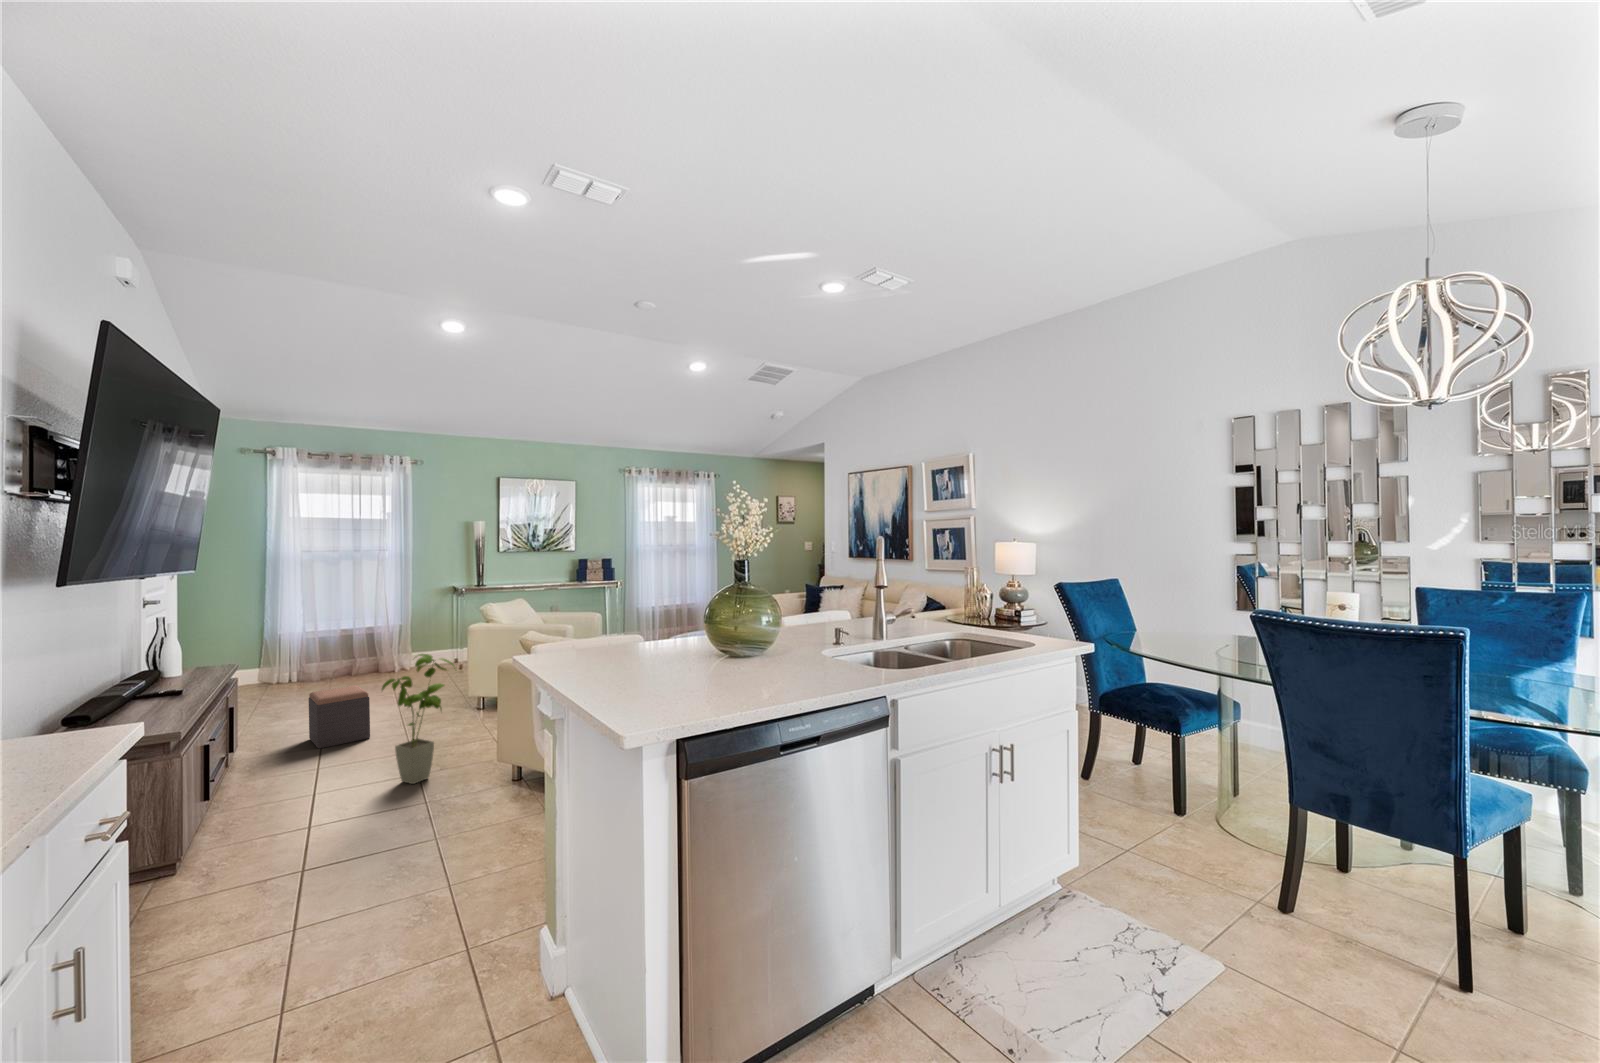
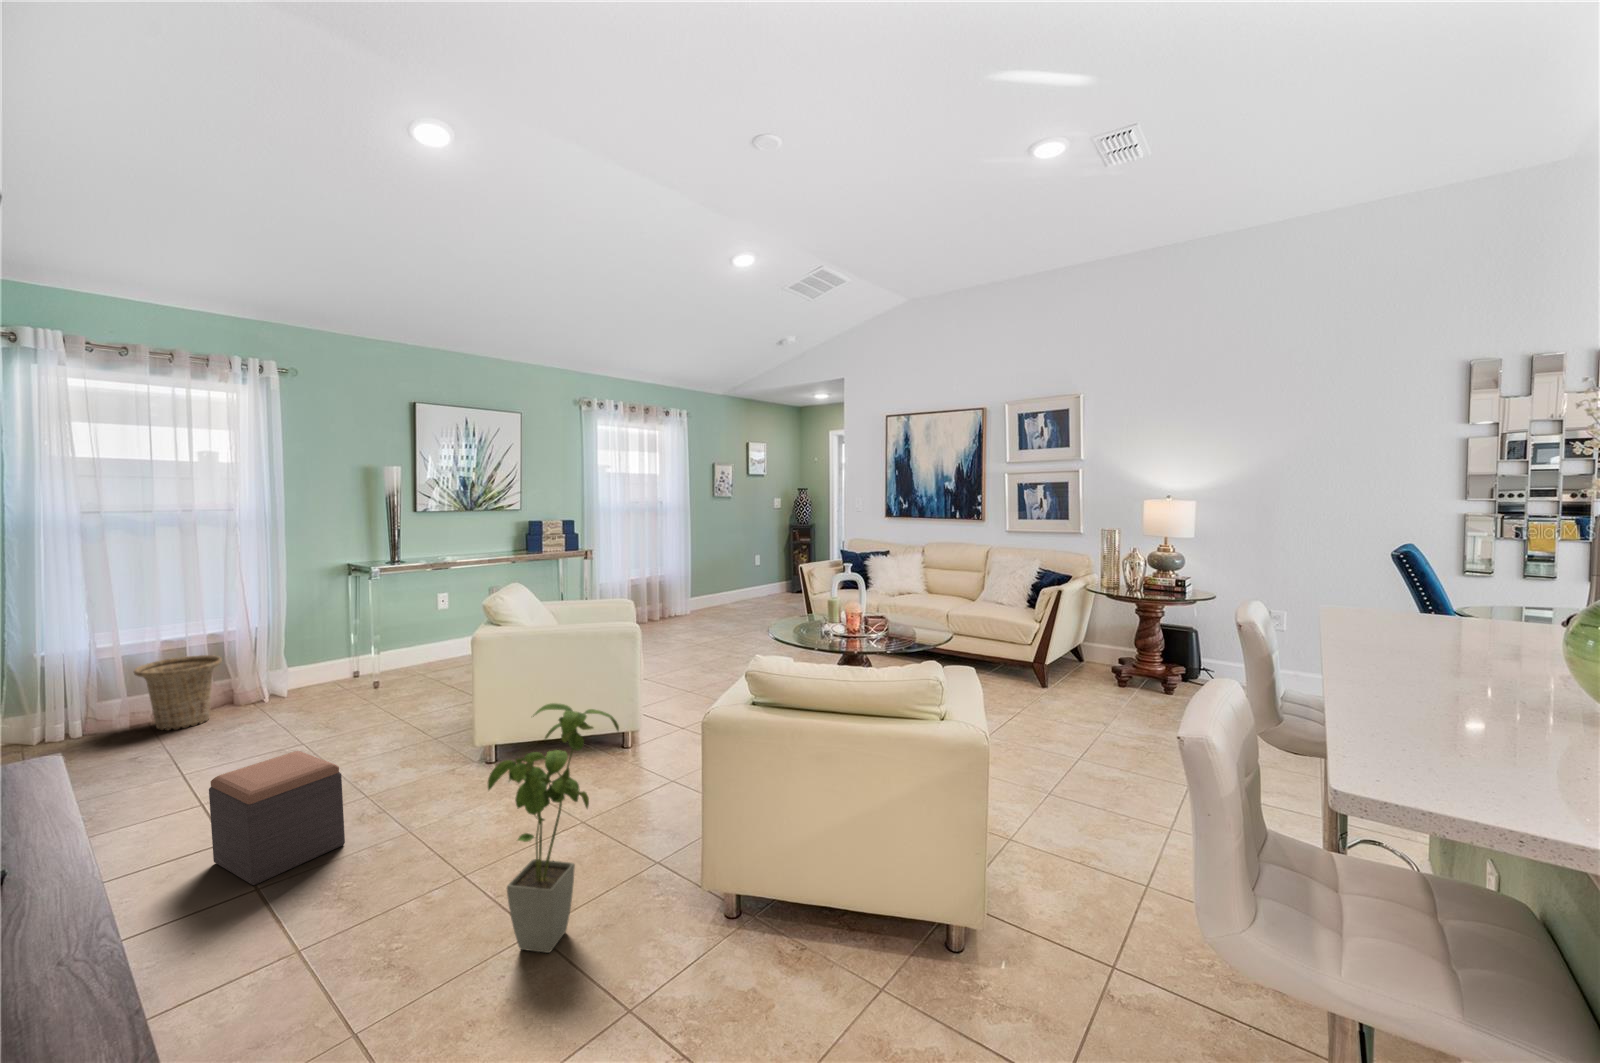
basket: none [320,640,368,683] -> present [134,655,222,730]

